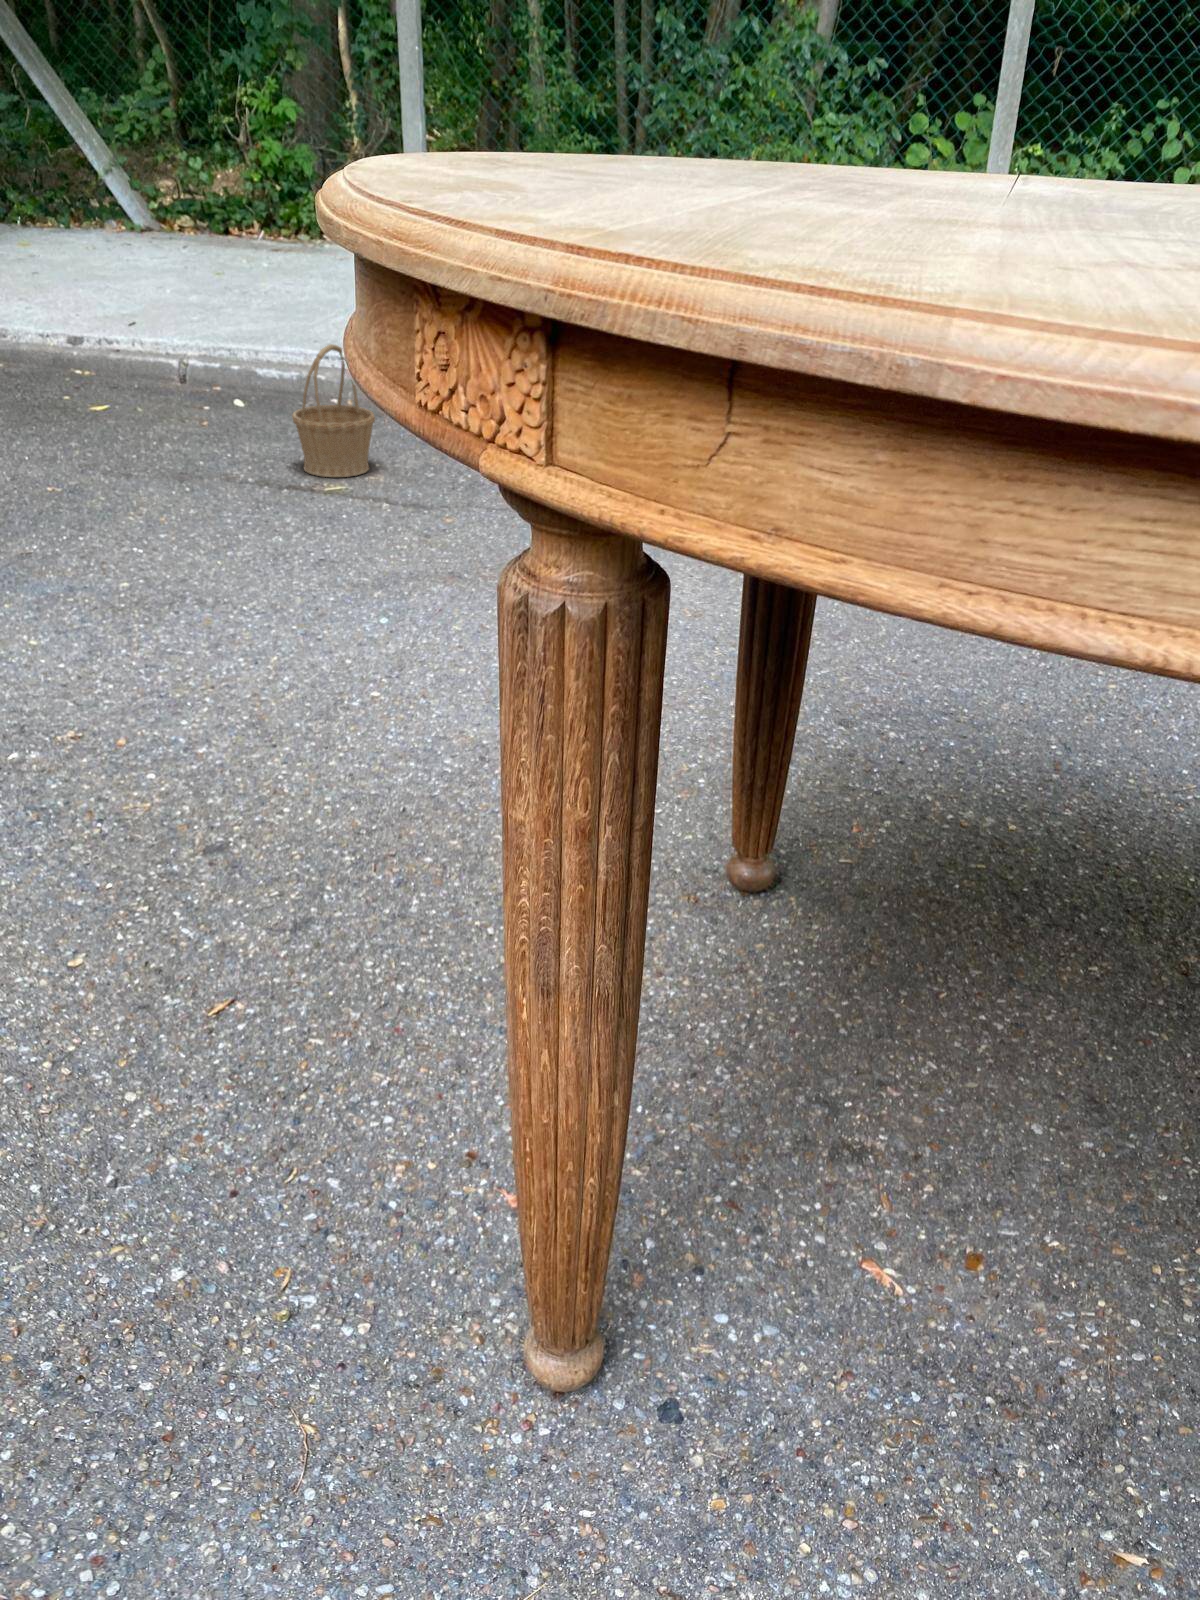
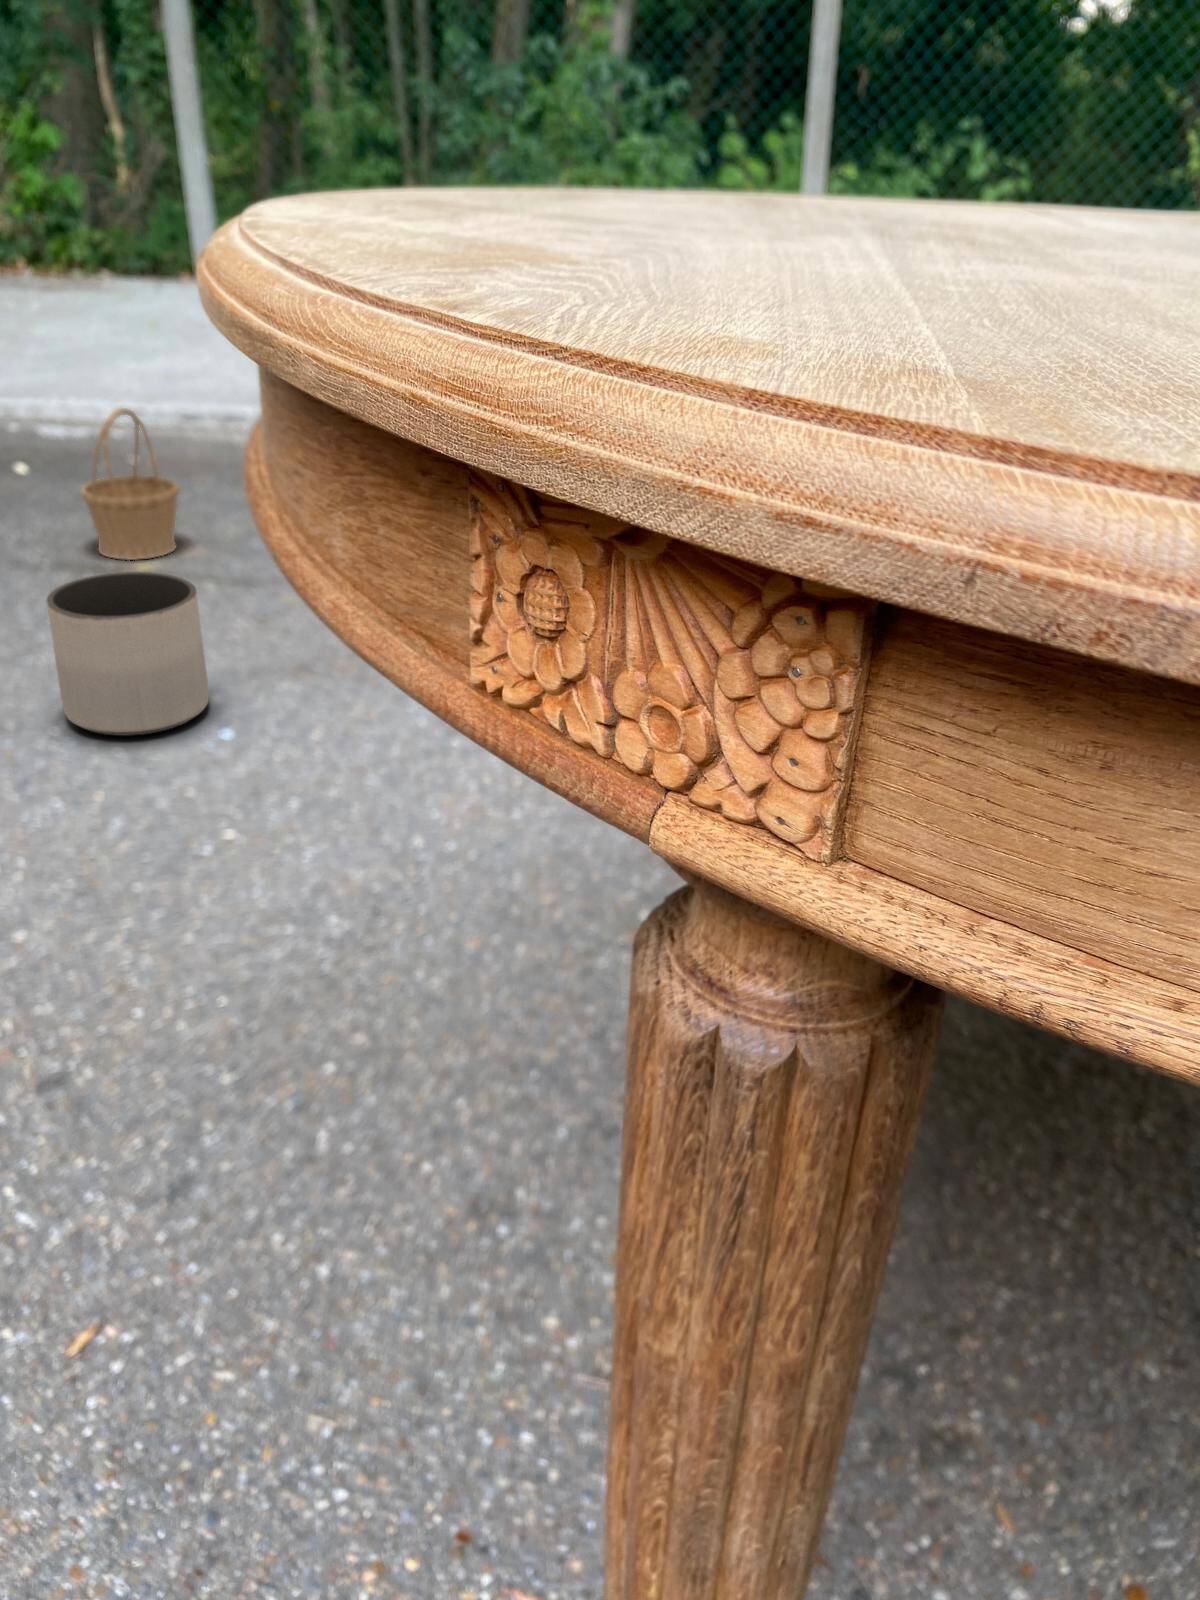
planter: none [252,477,377,612] -> present [47,572,209,736]

